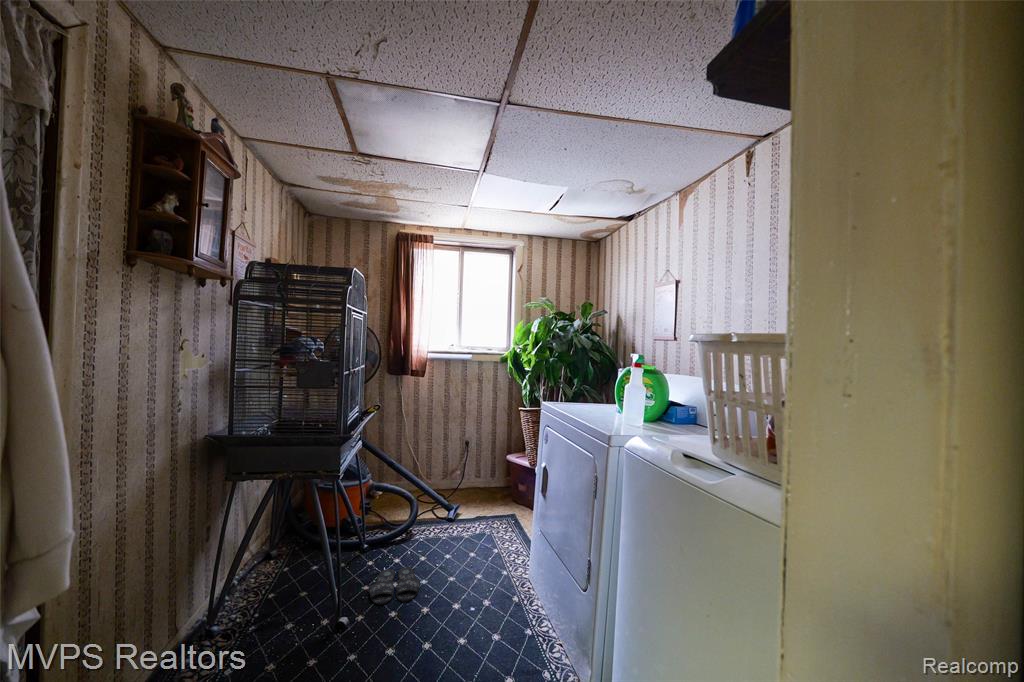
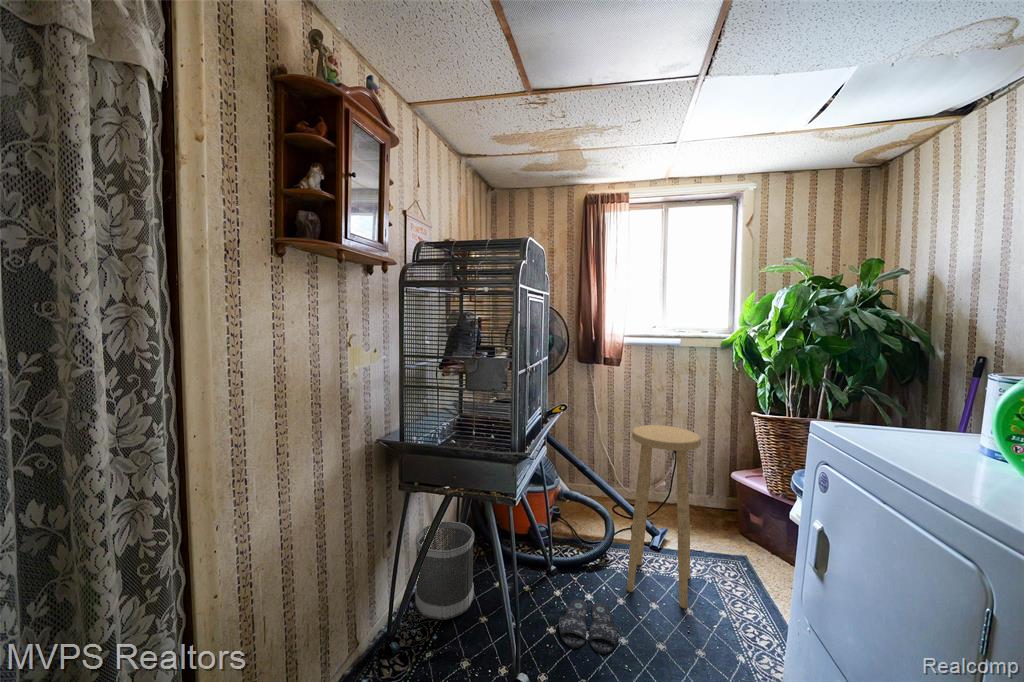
stool: none [428,419,483,555] -> present [627,425,701,608]
wastebasket: none [216,525,287,622] -> present [415,521,474,620]

